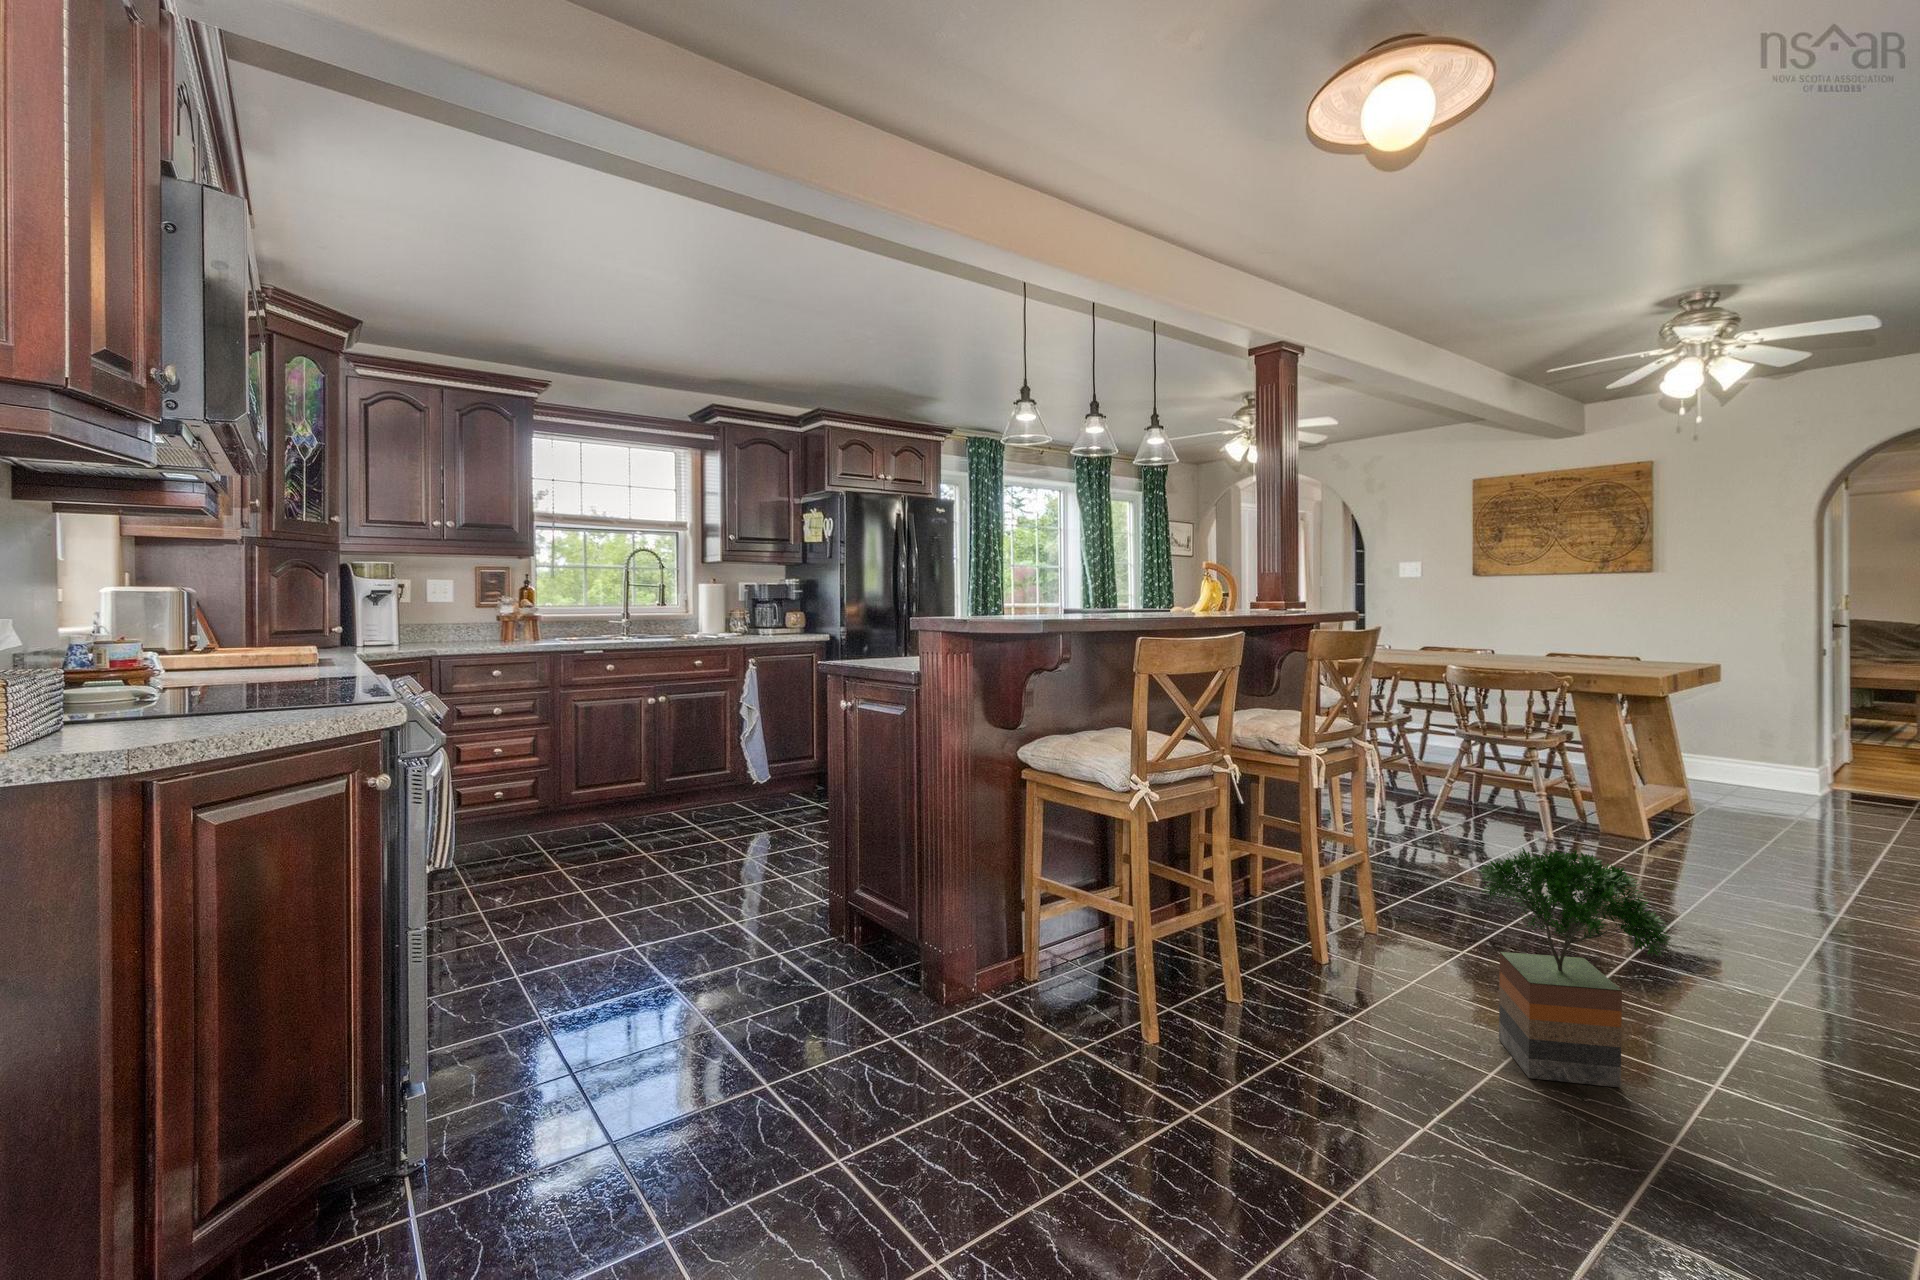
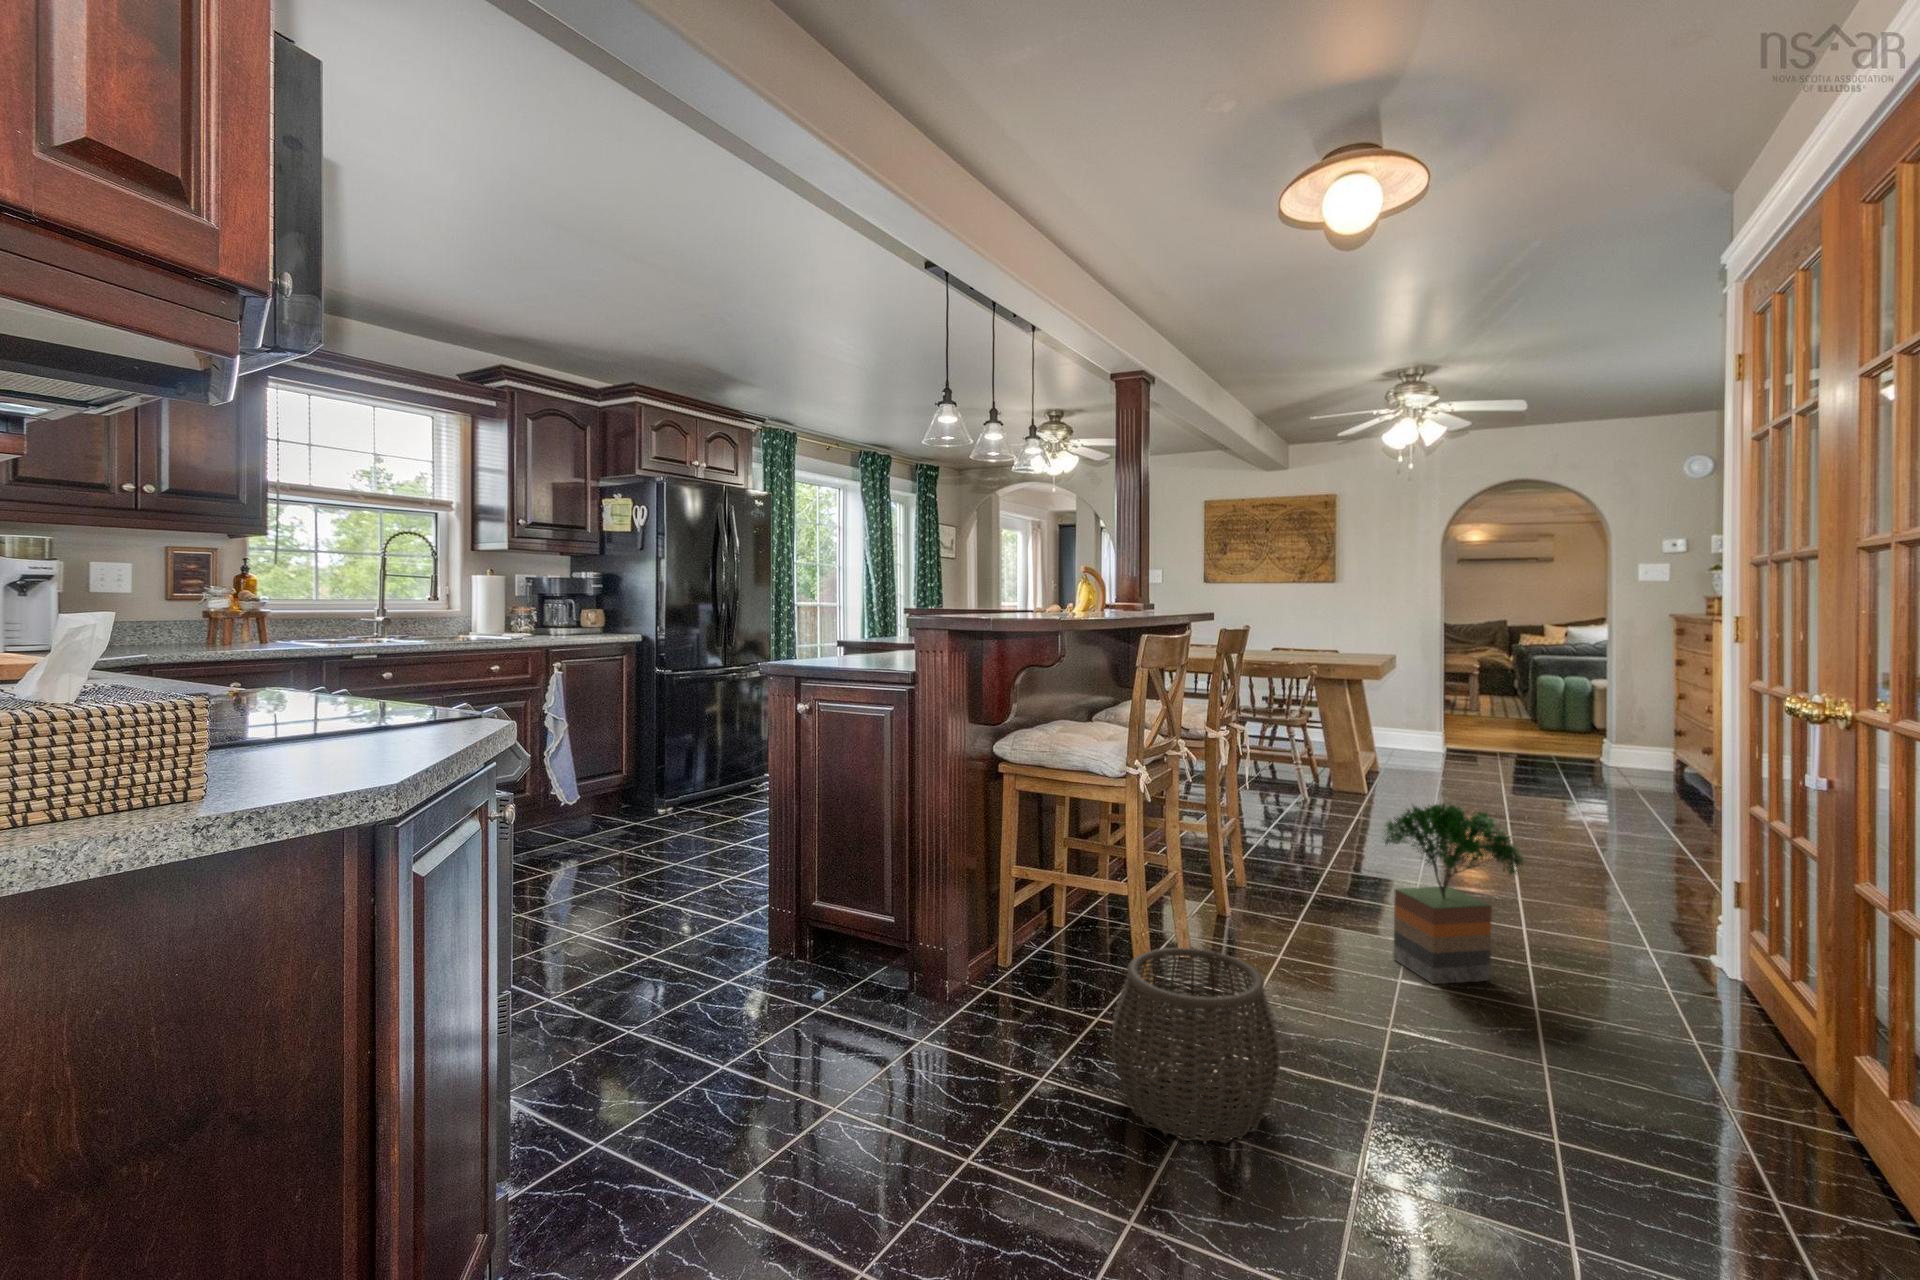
woven basket: none [1009,981,1193,1206] -> present [1112,948,1280,1144]

